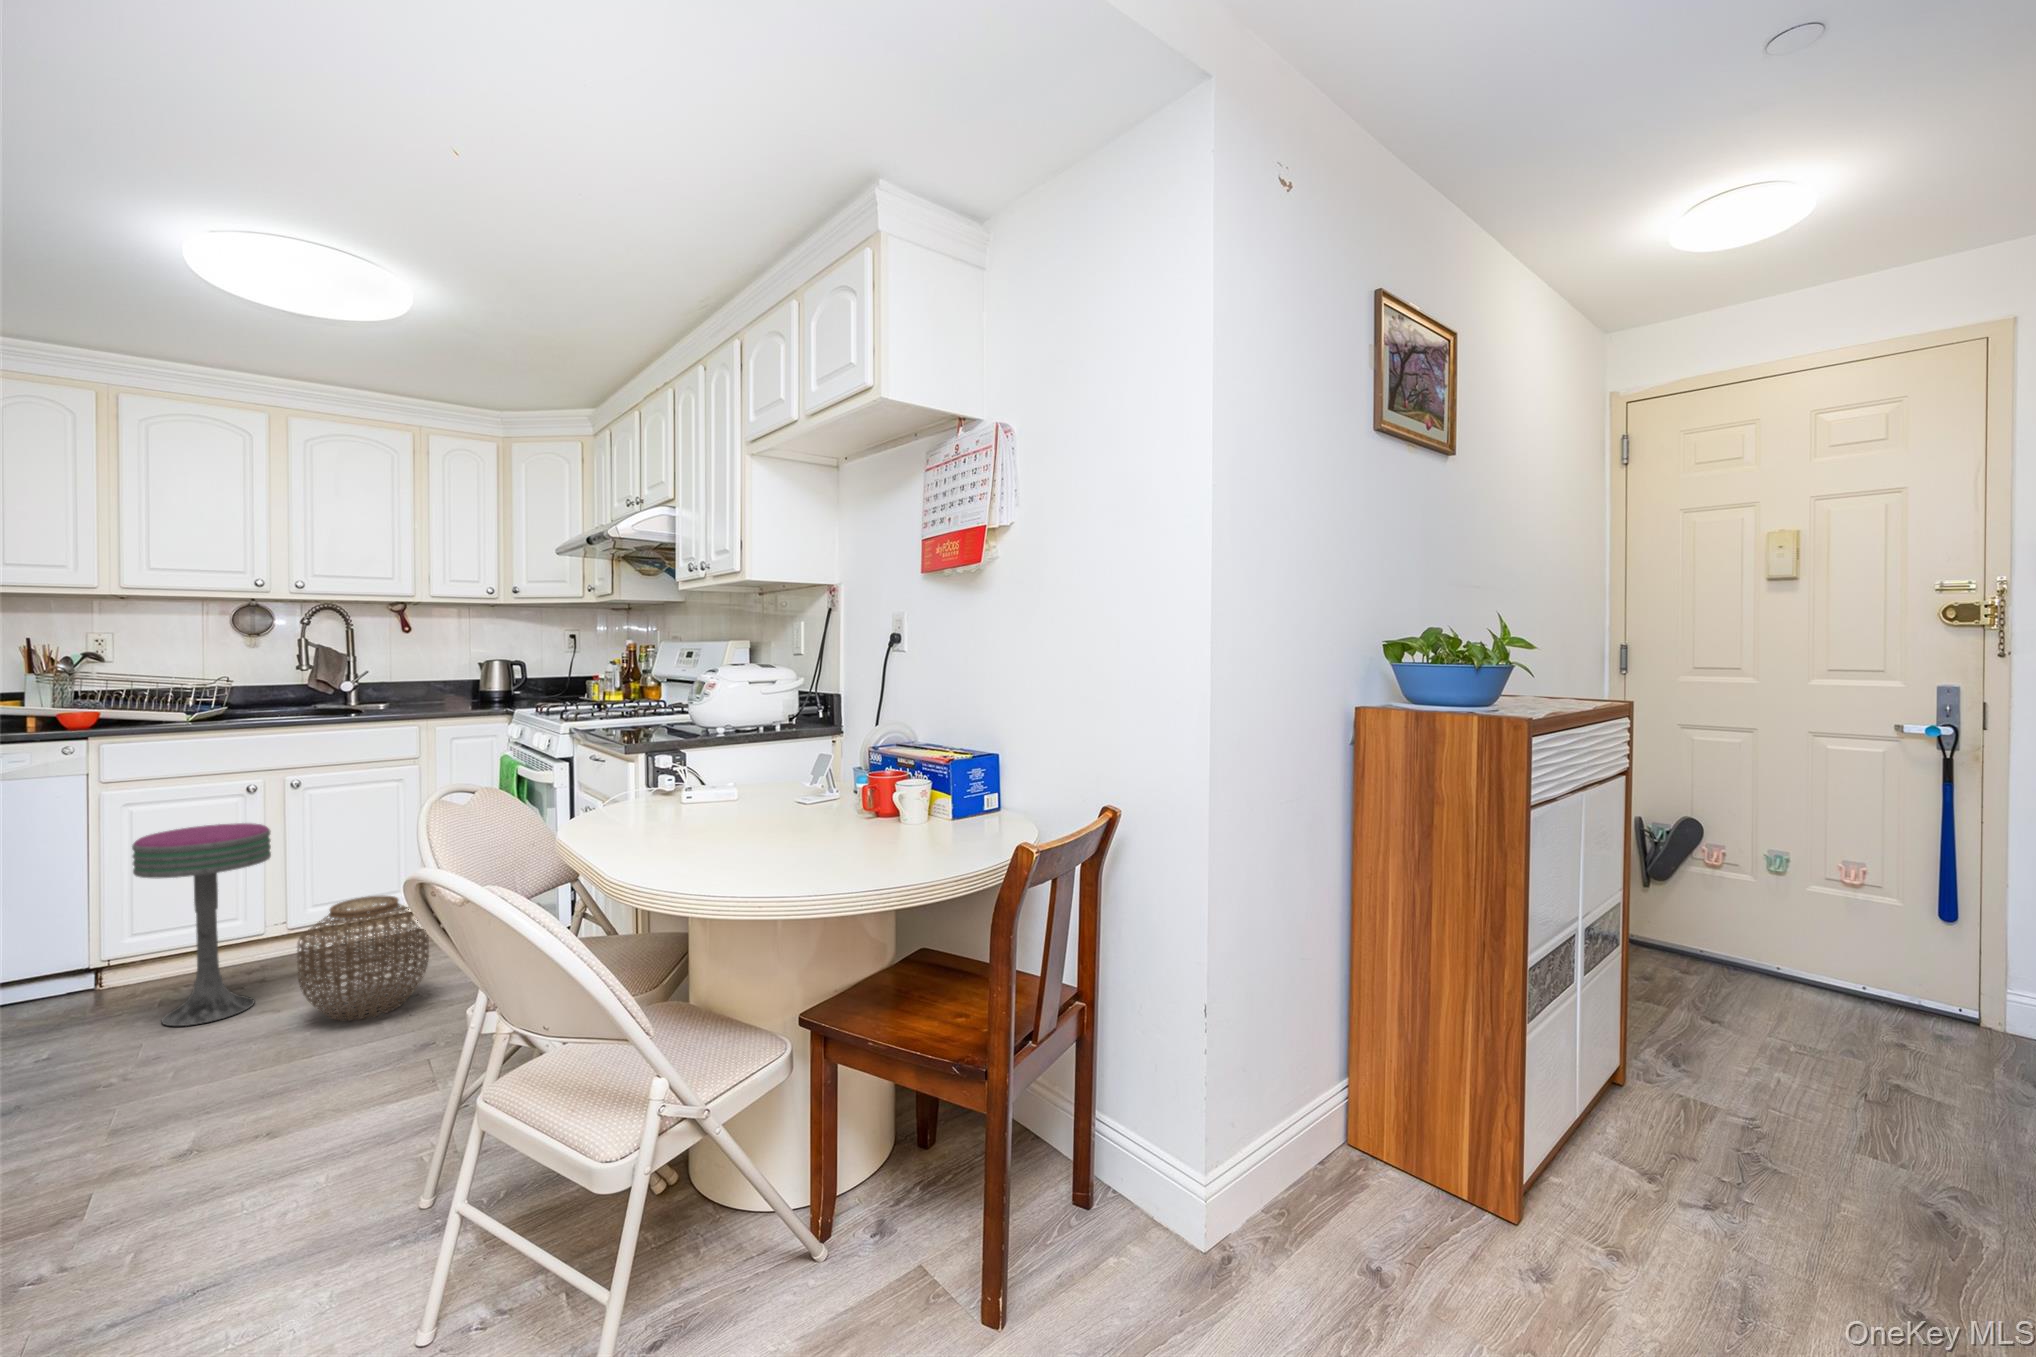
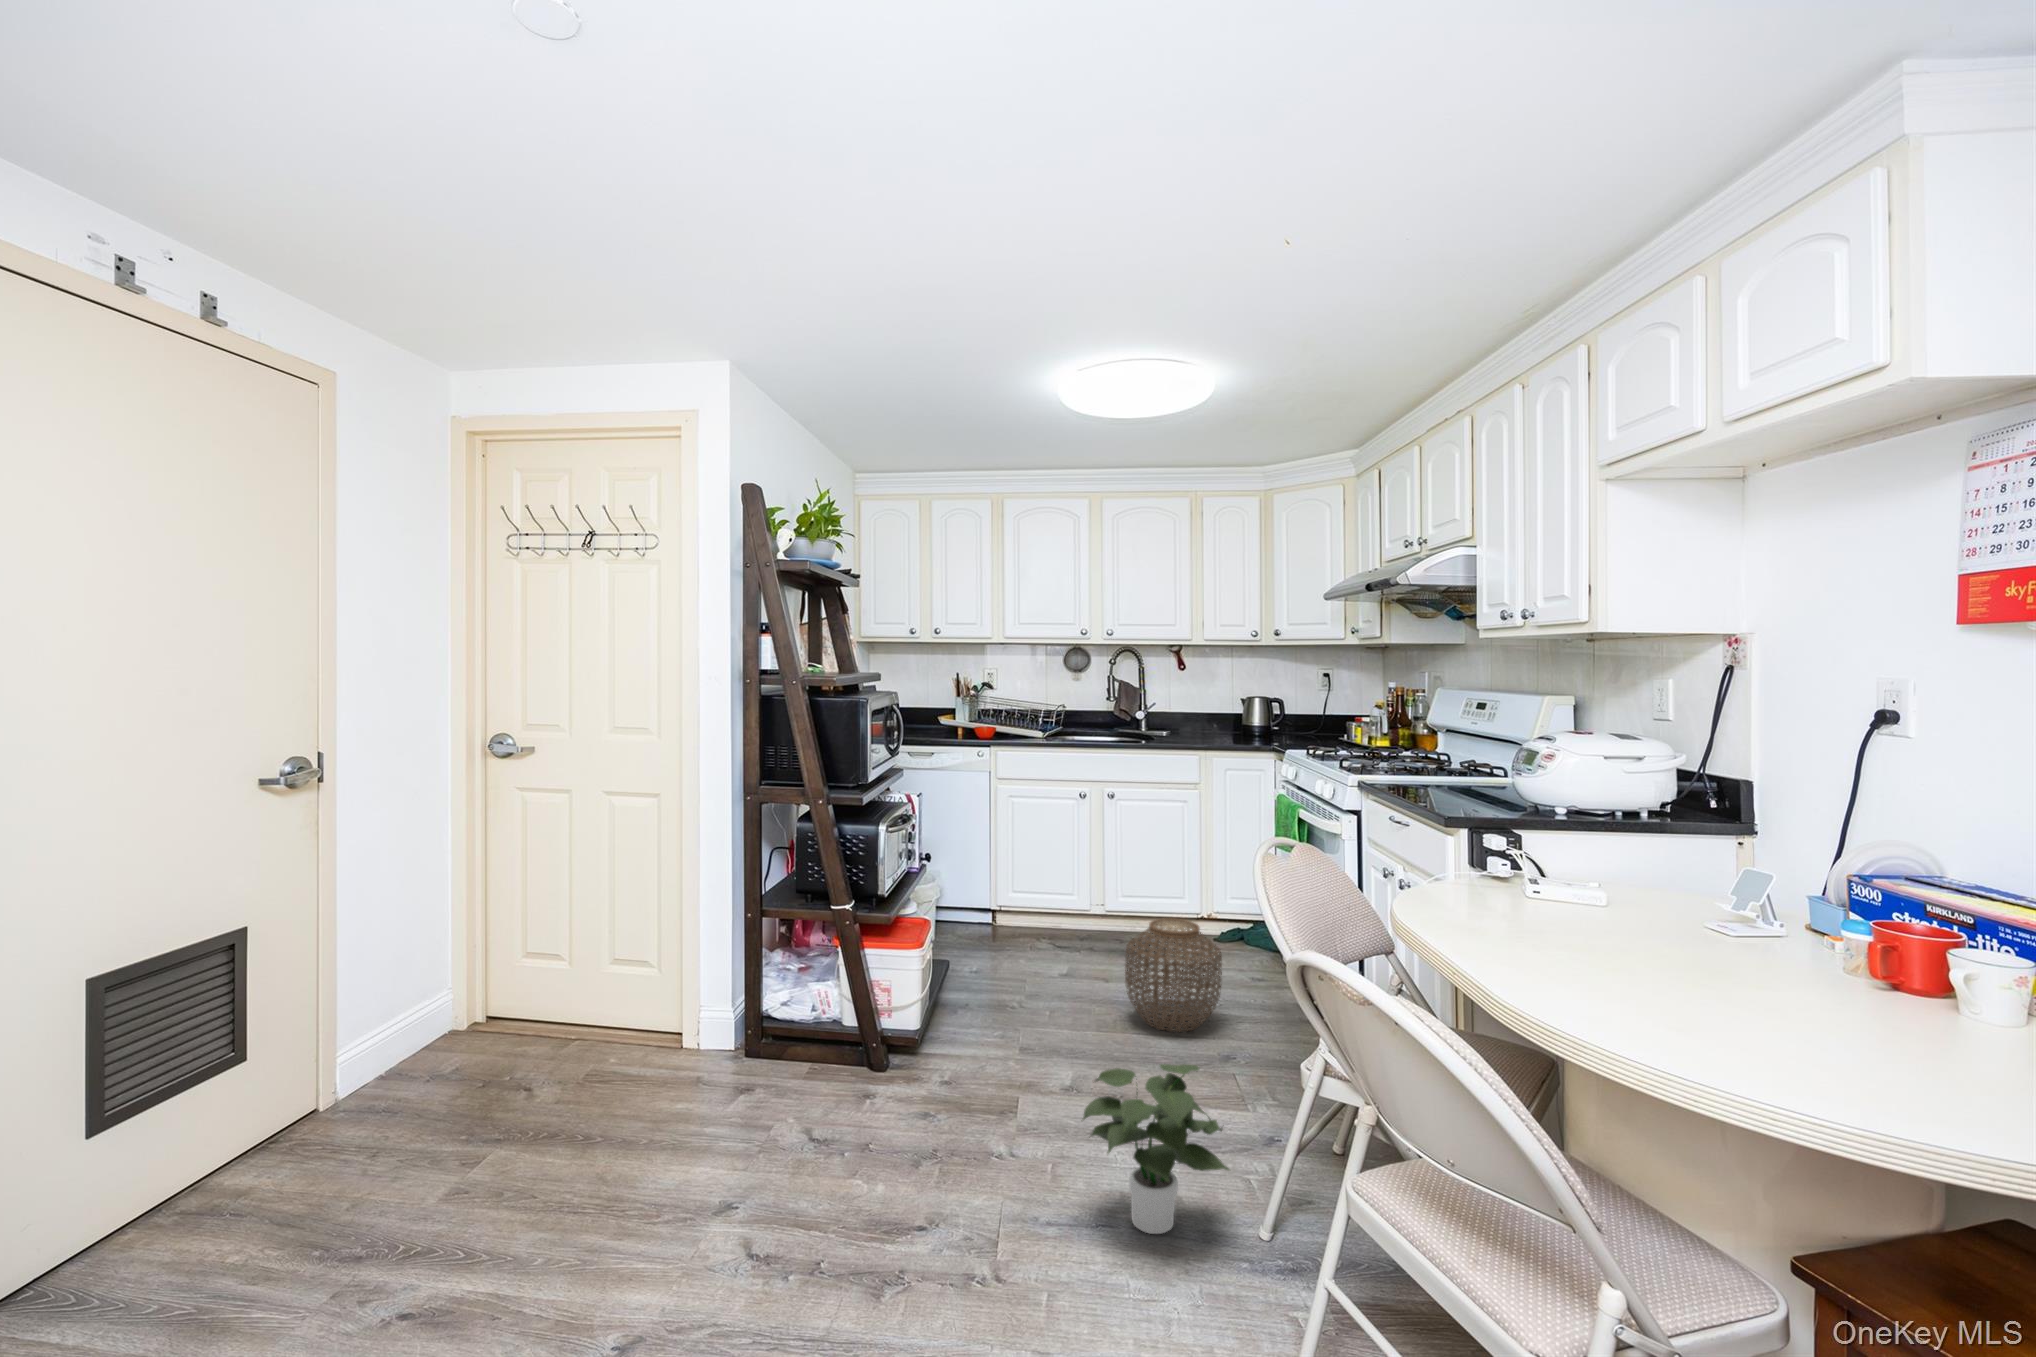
bar stool: present [132,823,271,1026] -> none [1022,833,1105,999]
potted plant: none [154,1042,377,1249] -> present [1083,1064,1229,1234]

